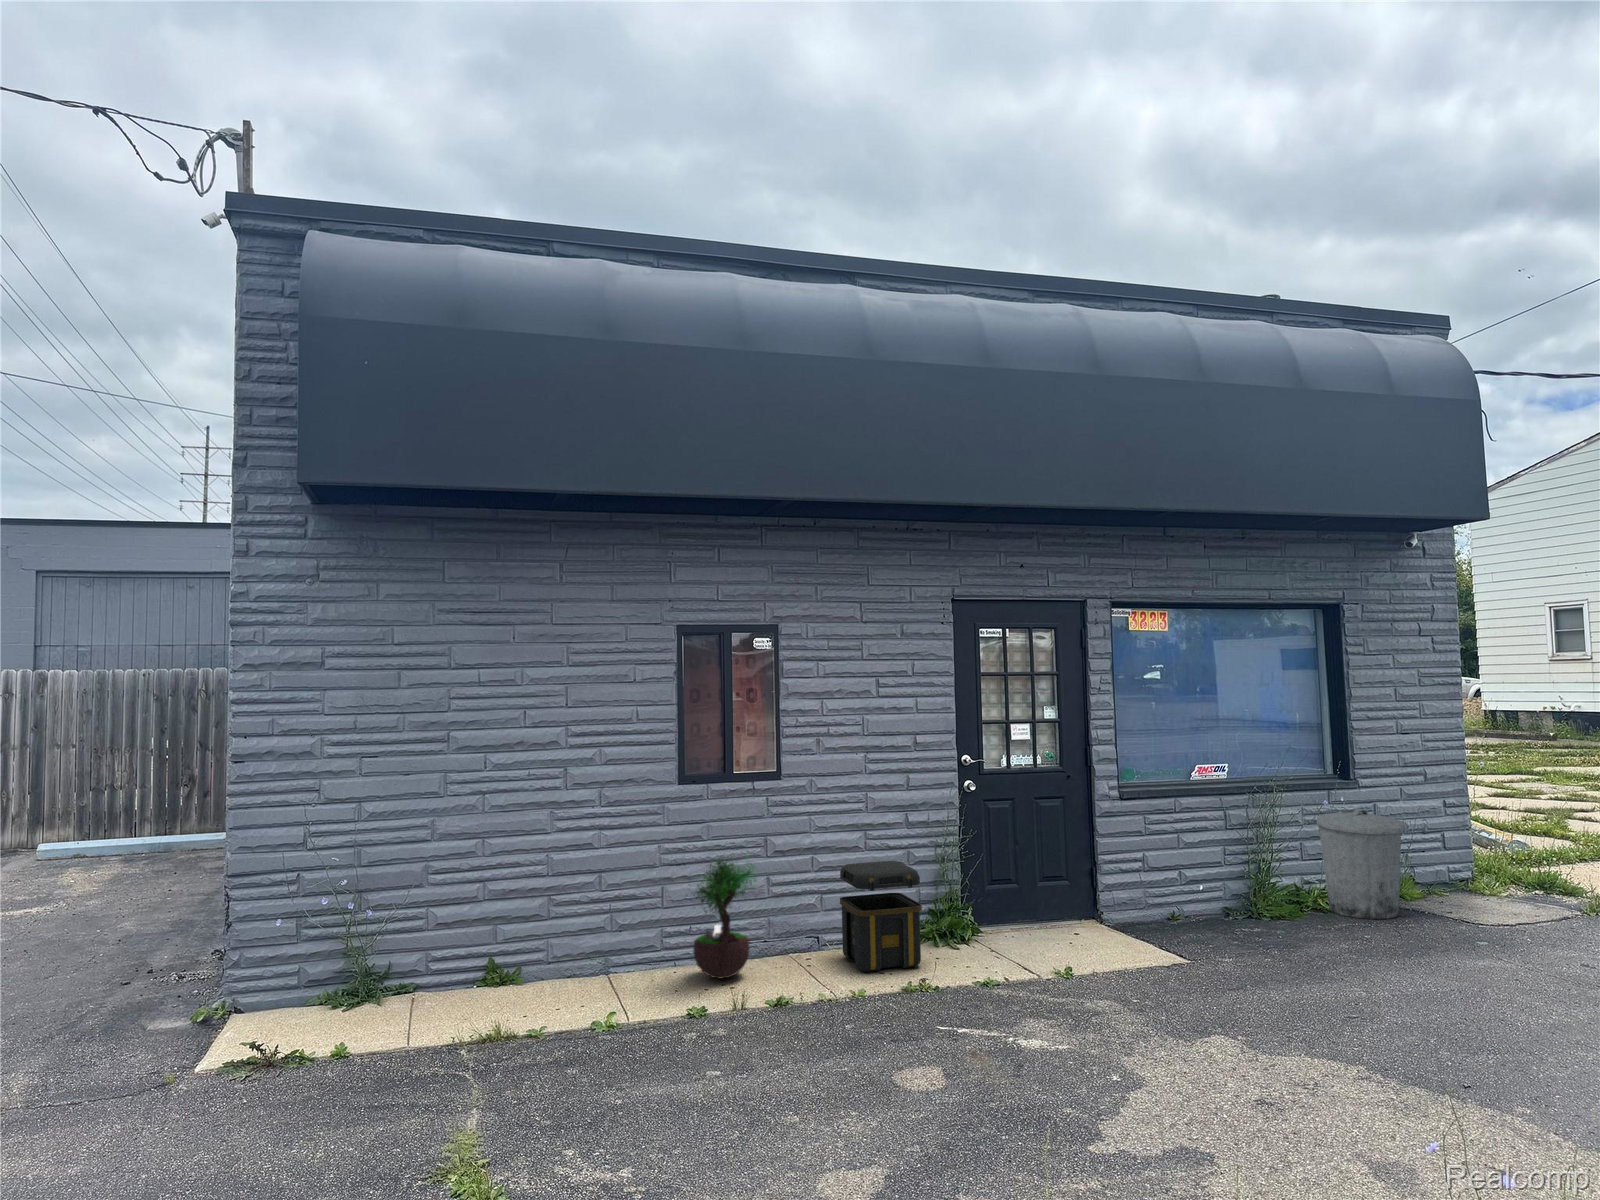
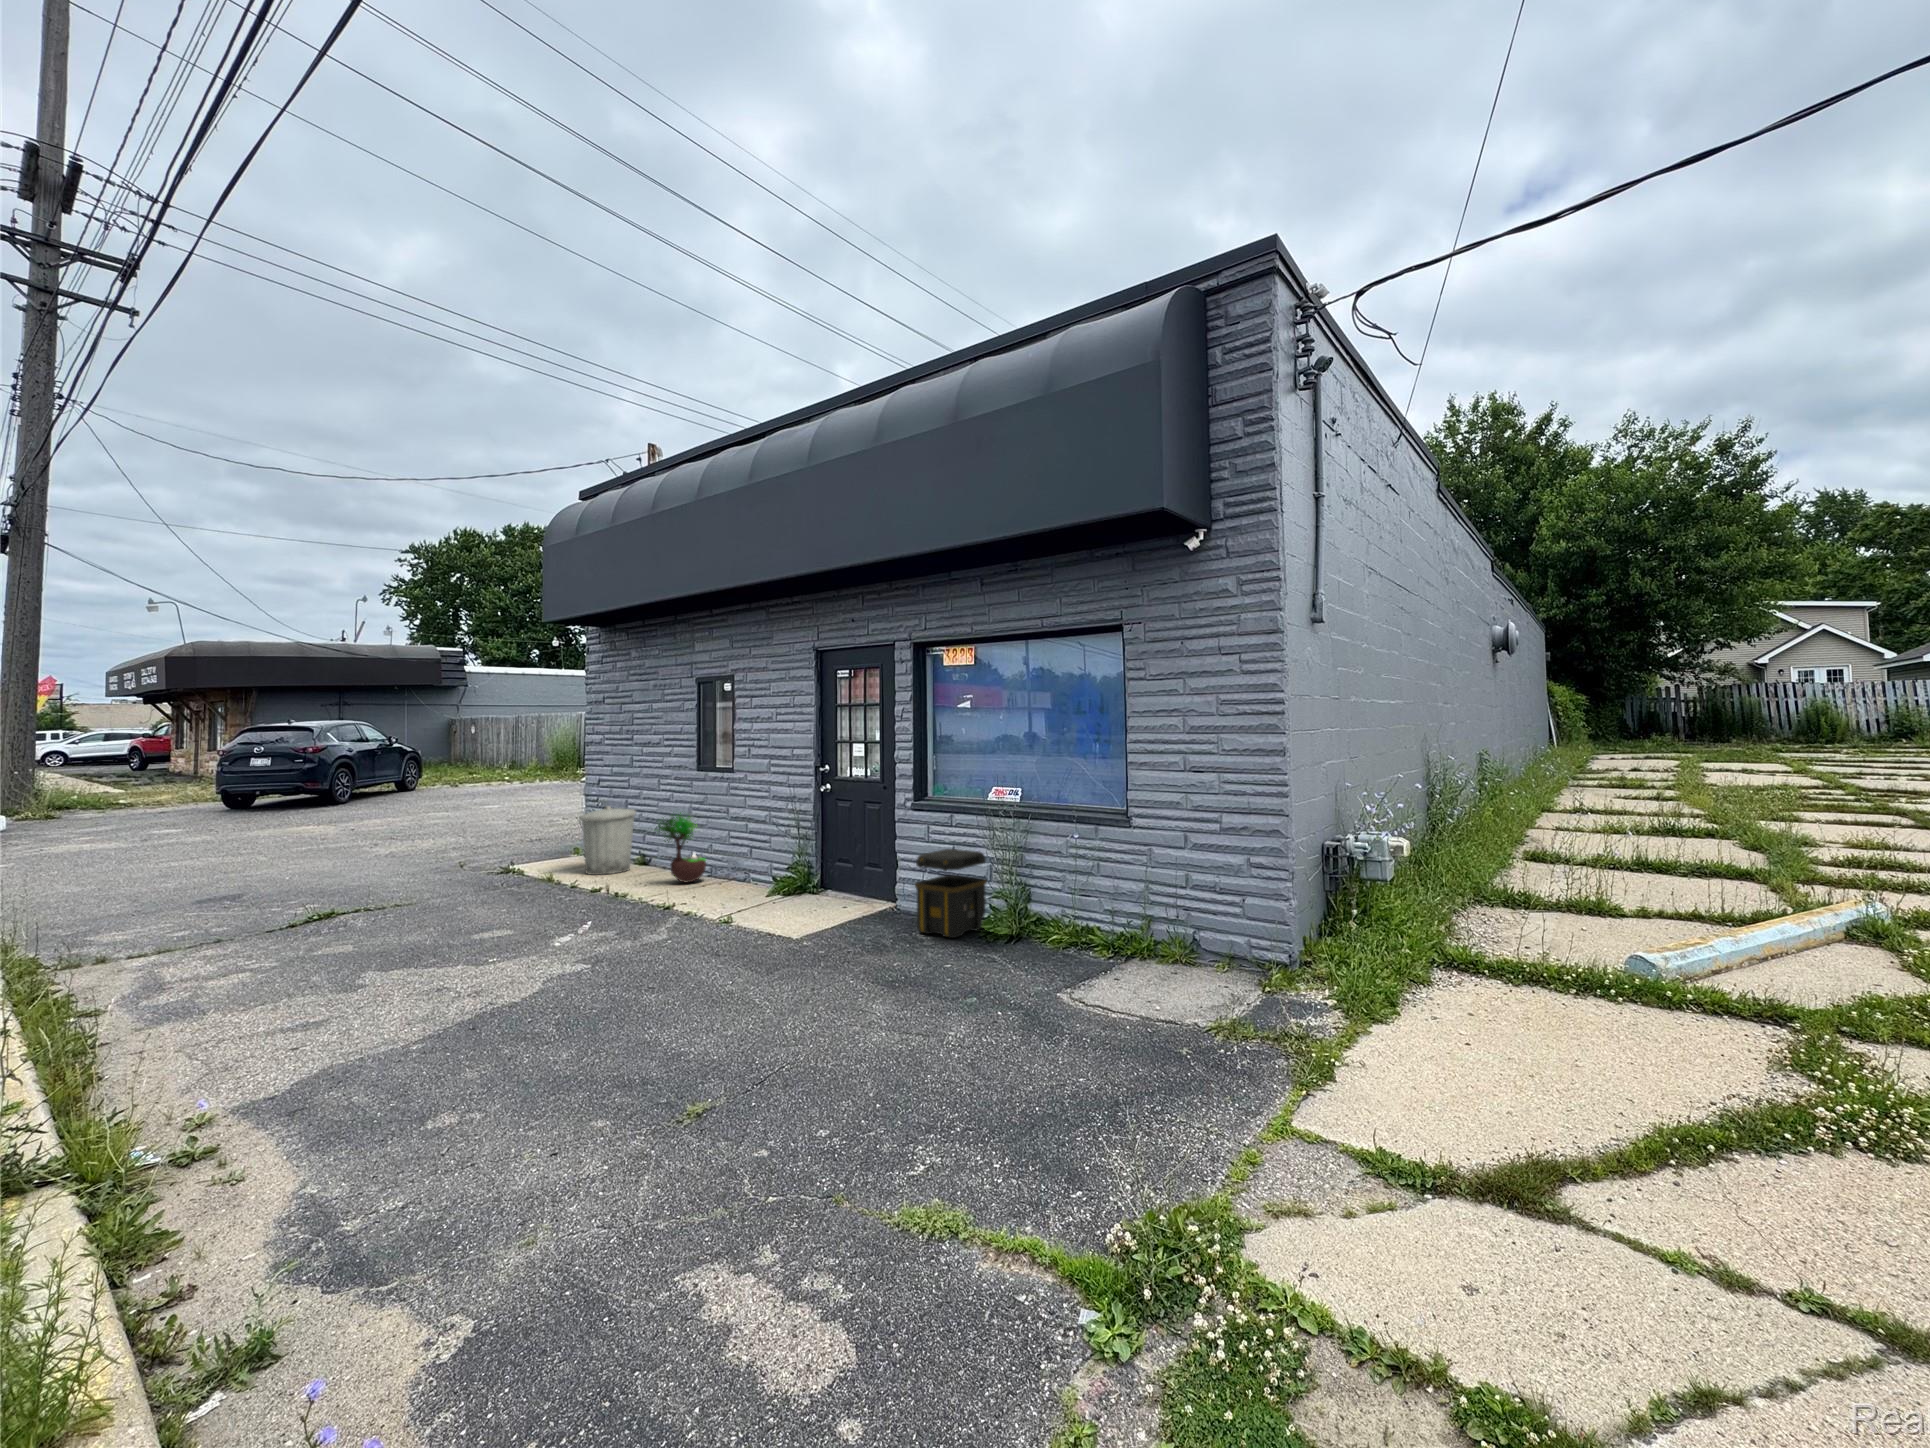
trash can: present [1316,809,1405,919] -> present [579,806,636,875]
toolbox: present [840,861,922,972] -> present [915,849,987,938]

